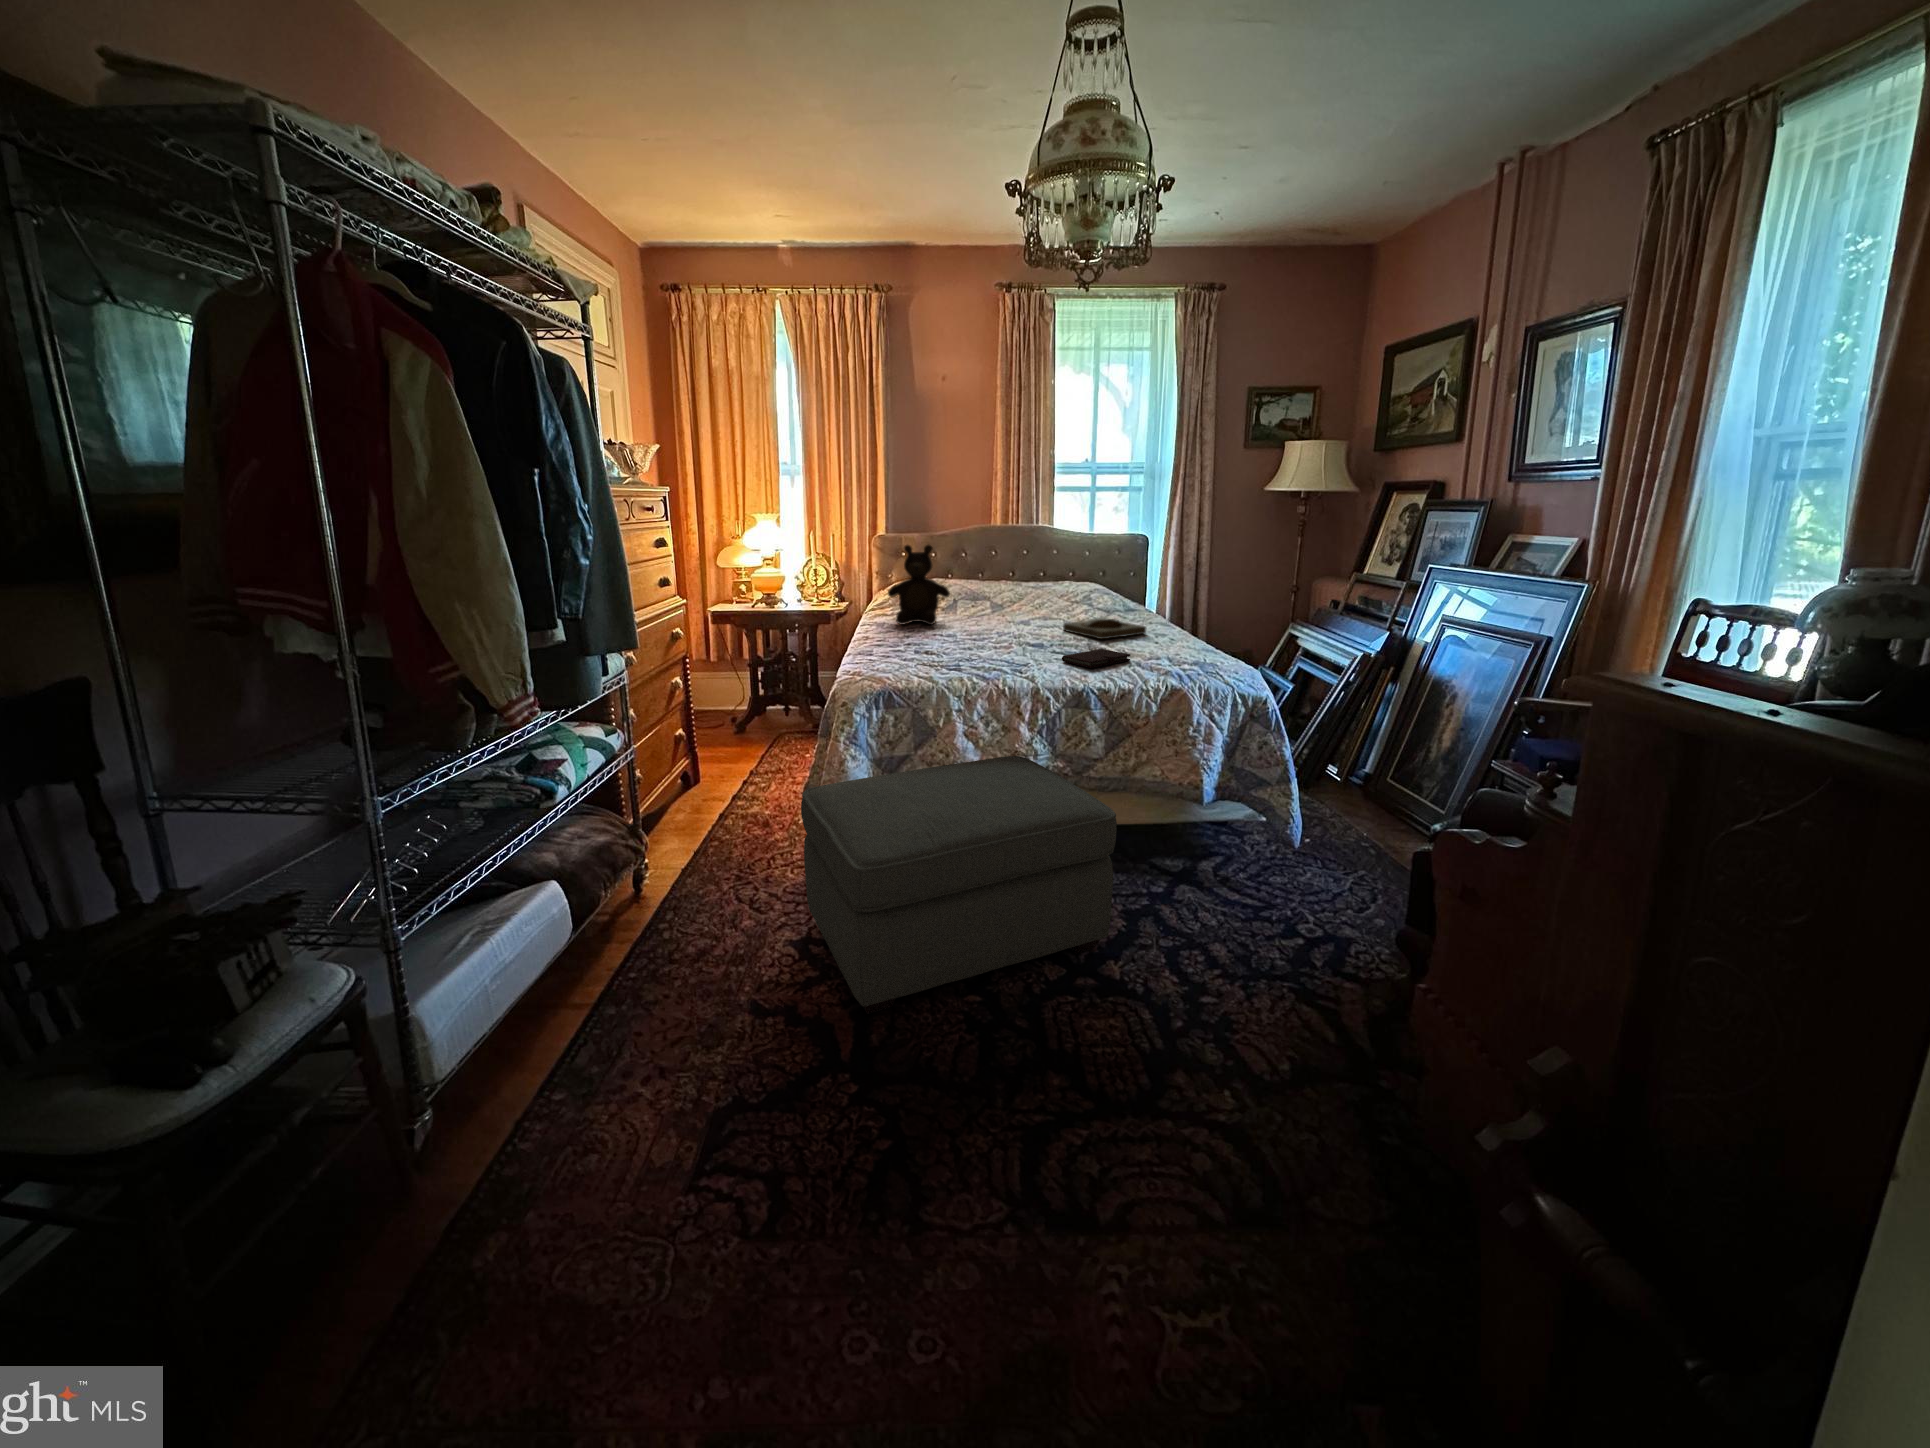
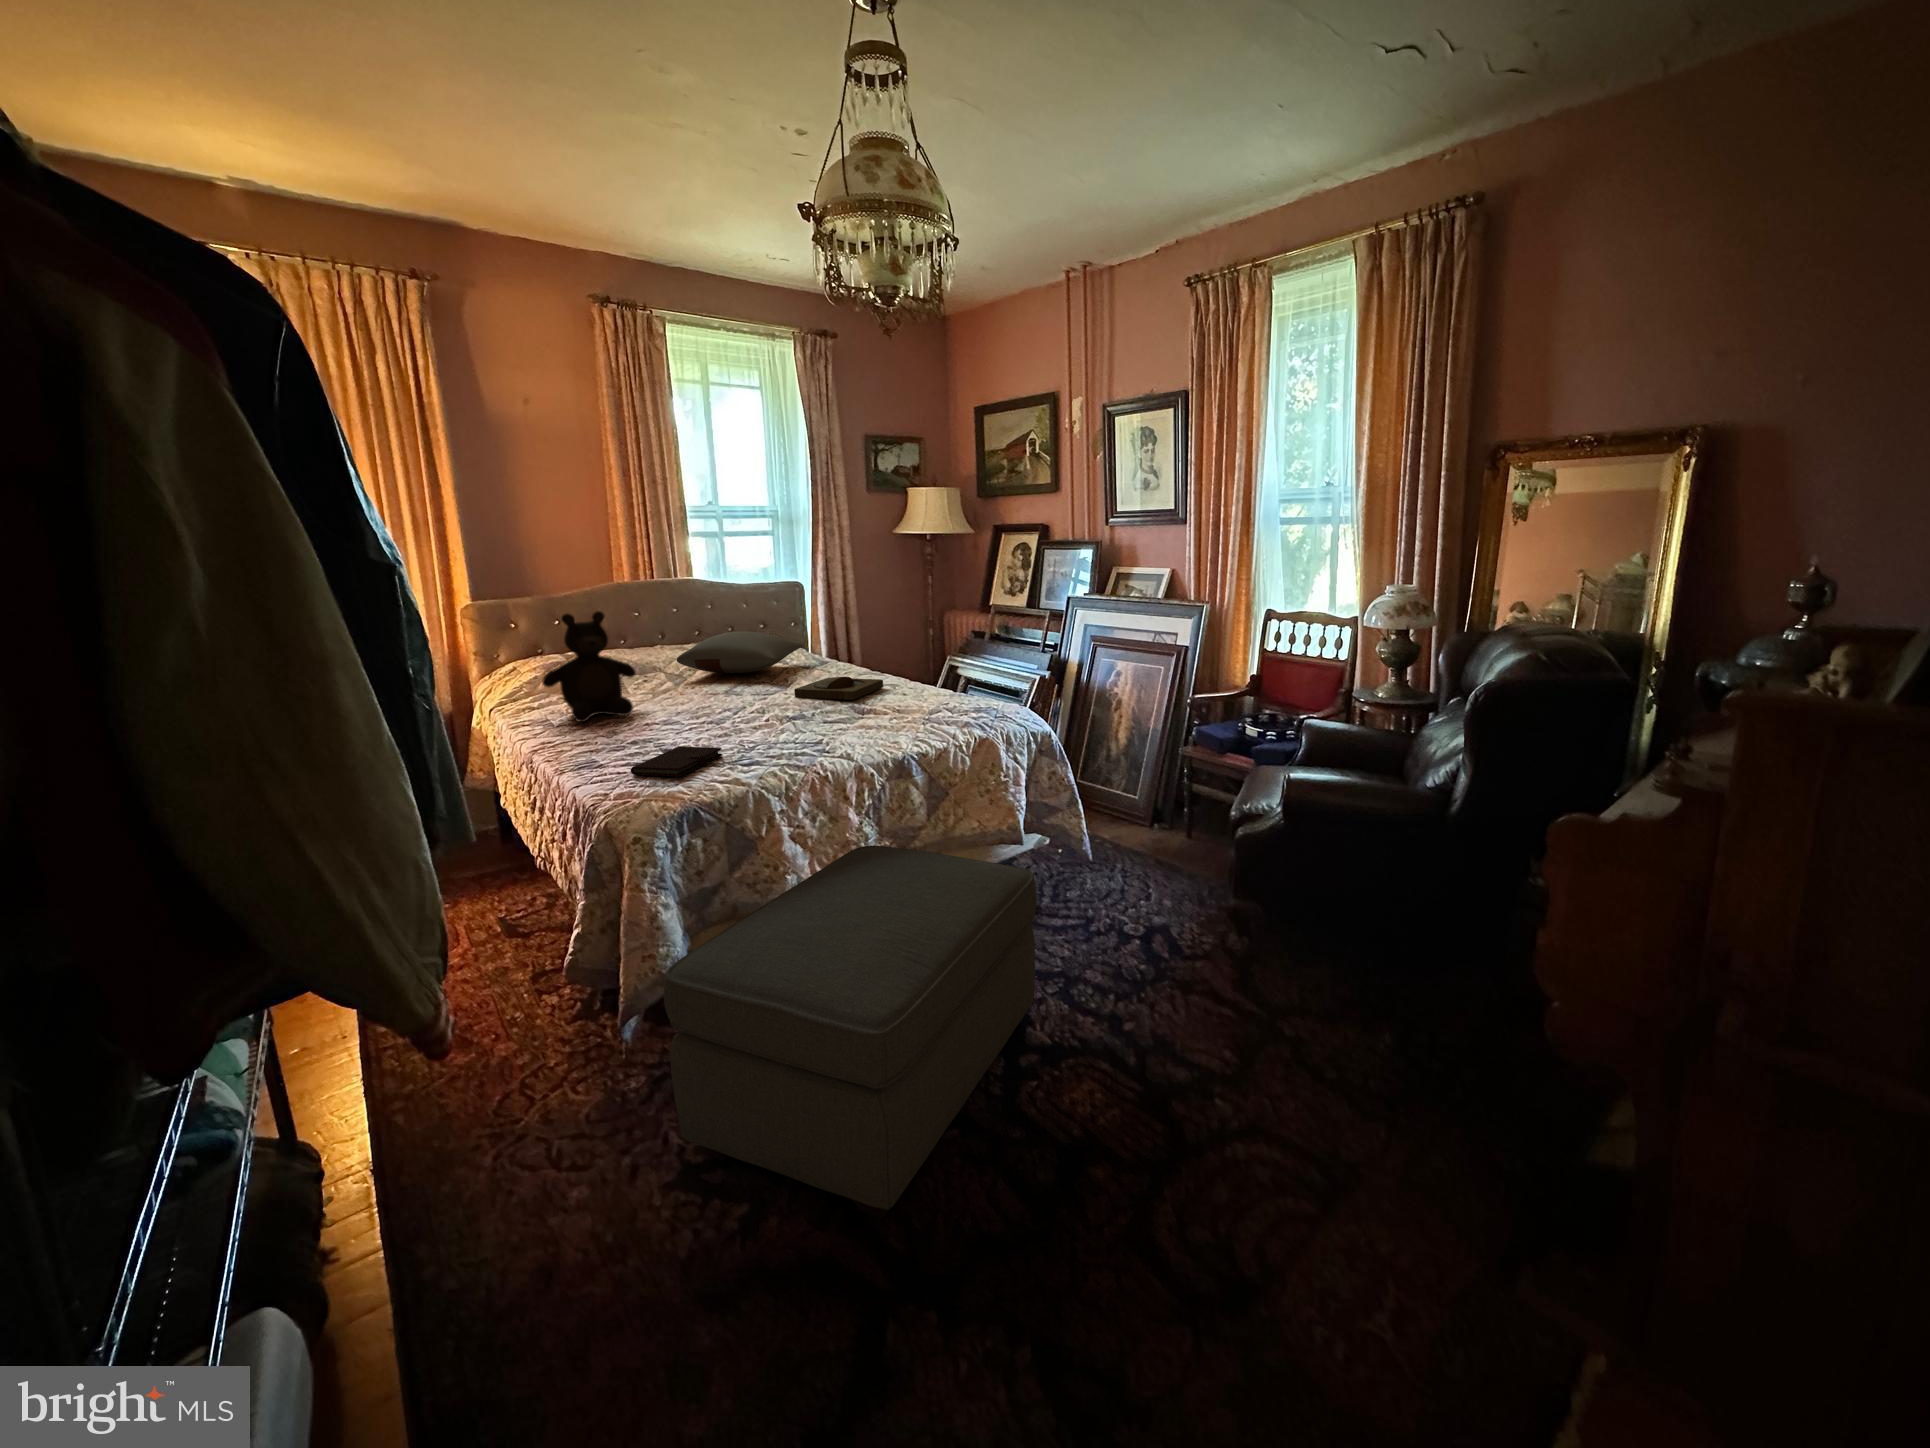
pillow: none [1000,572,1112,607] -> present [676,631,803,674]
notebook: present [1062,649,1130,668] -> present [631,747,722,777]

